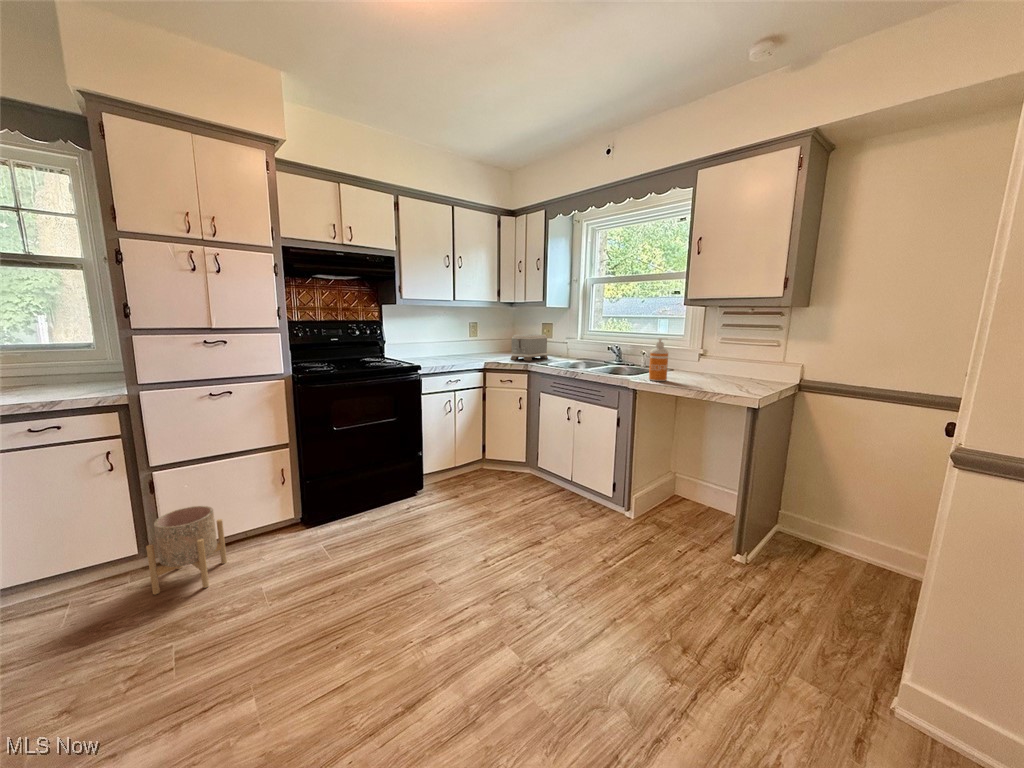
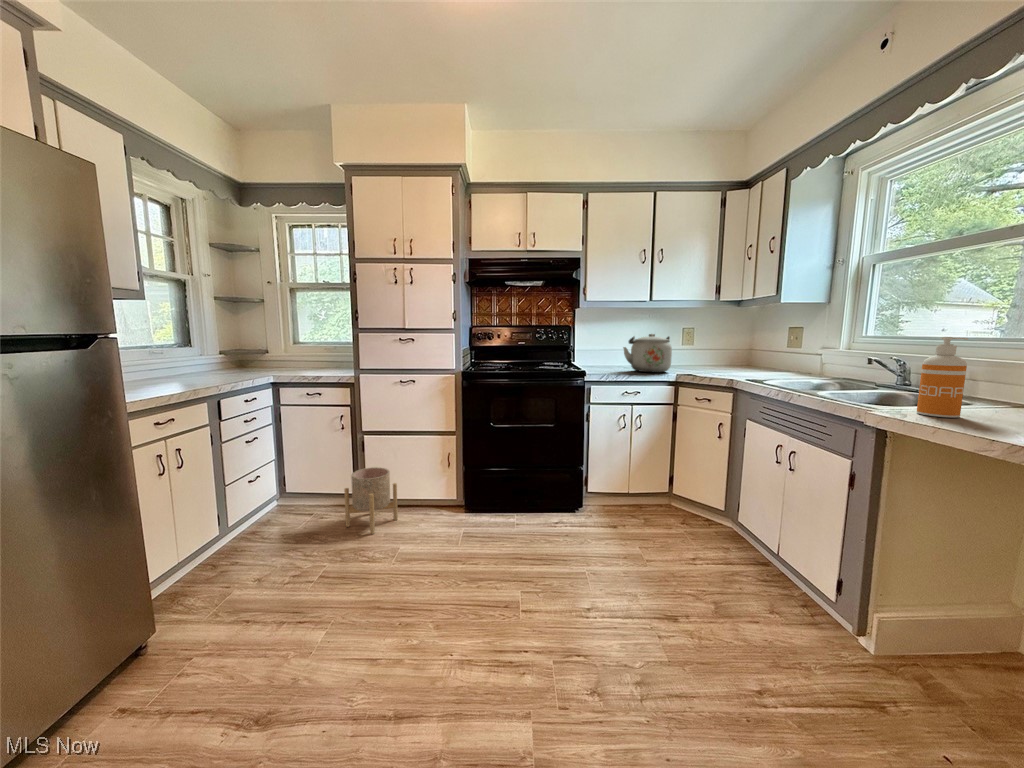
kettle: none [442,330,479,363] -> present [623,334,672,372]
toaster: present [510,334,548,361] -> none [720,341,785,375]

